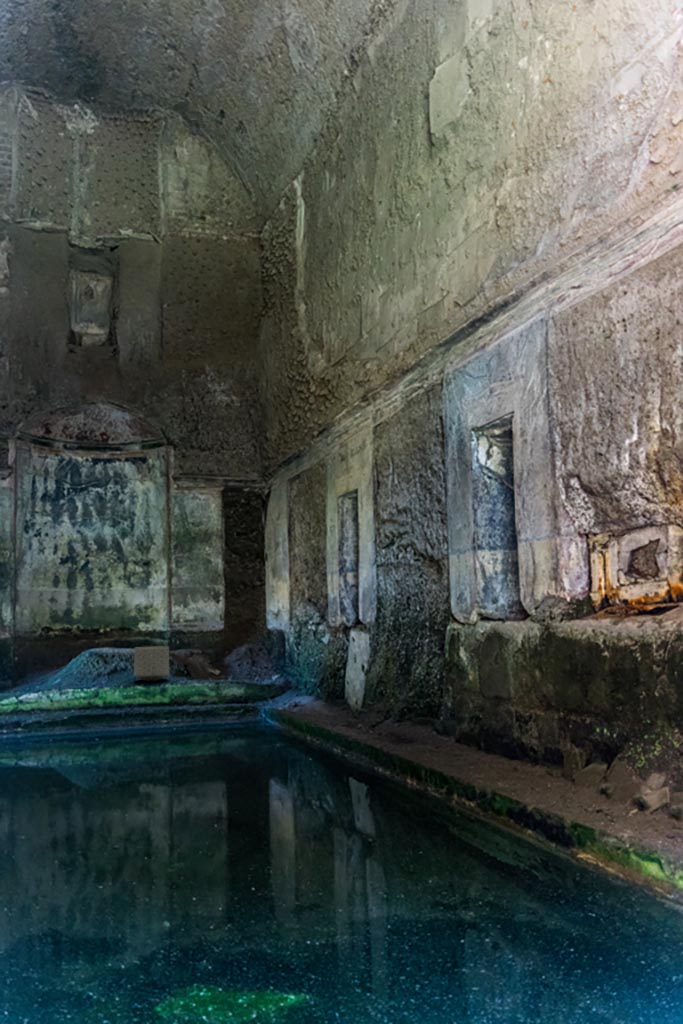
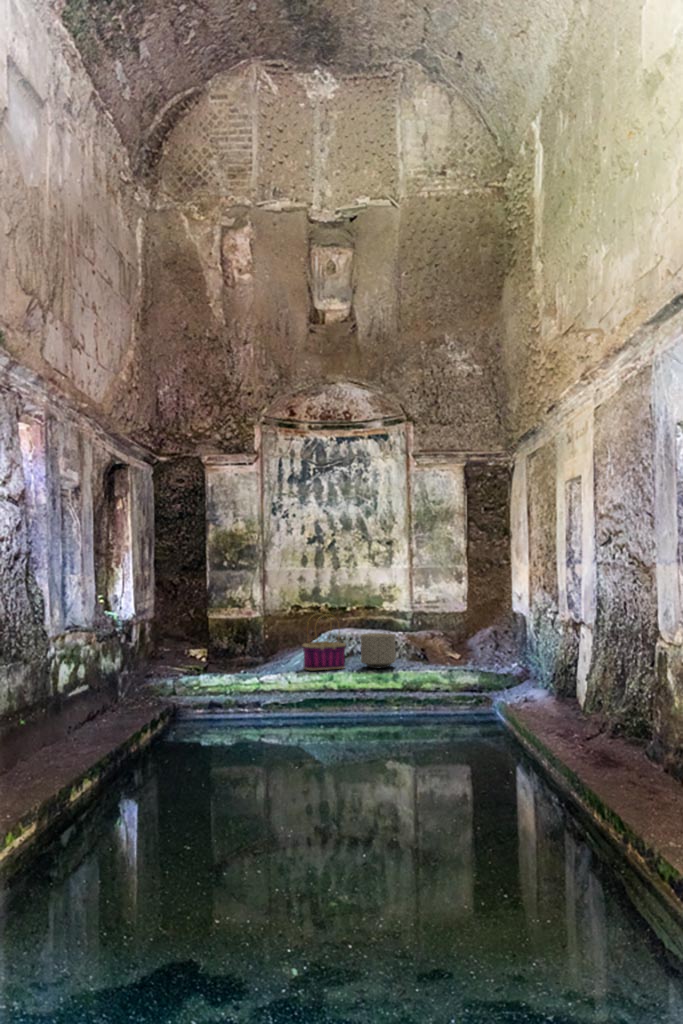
basket: none [73,628,119,685] -> present [302,614,346,670]

